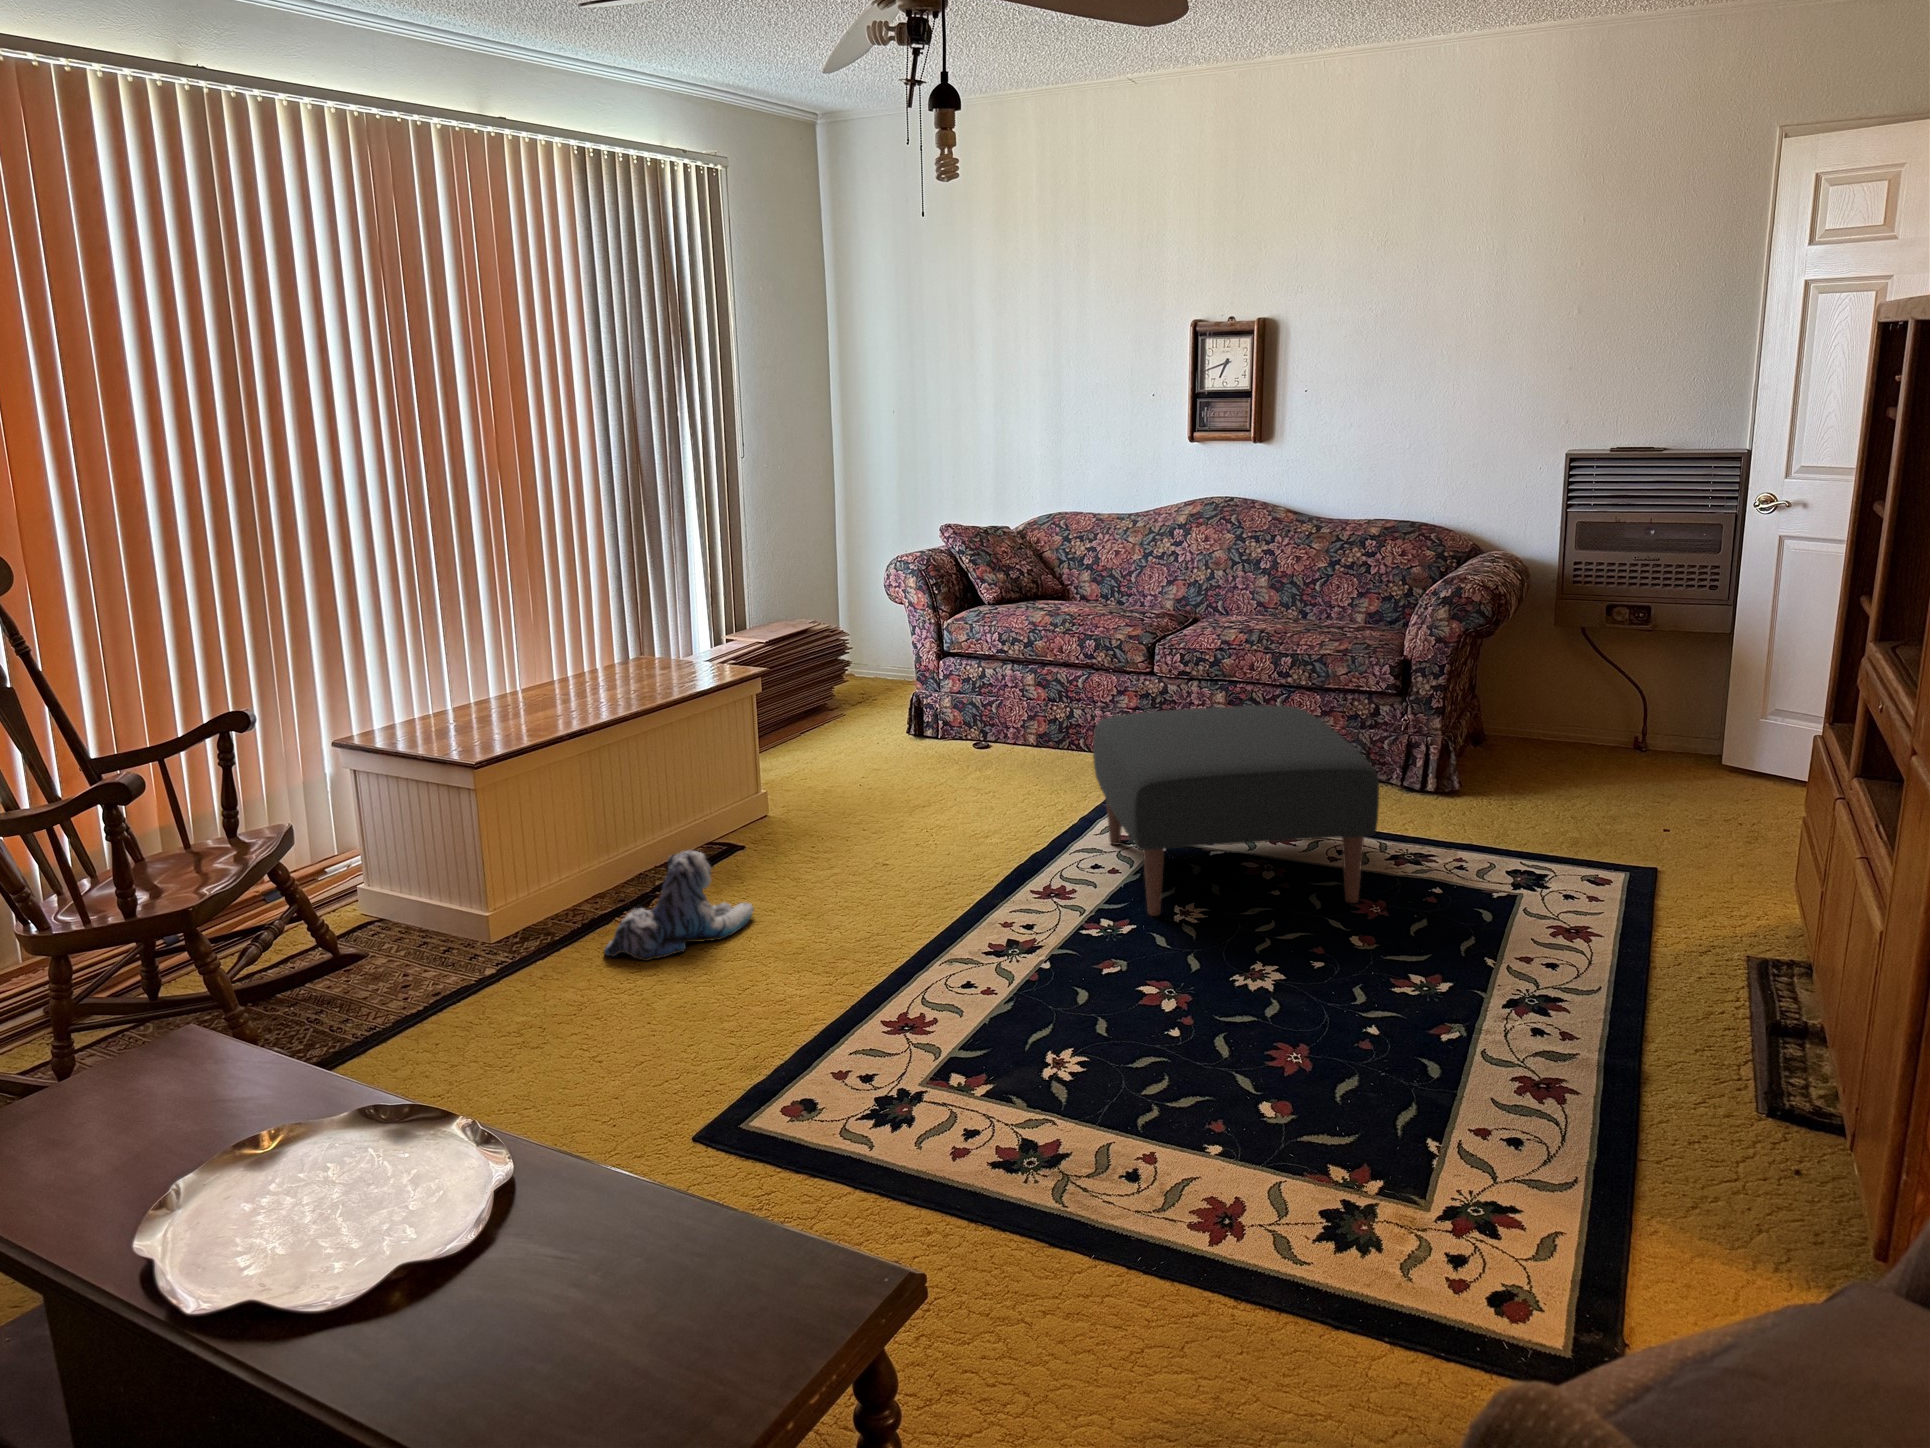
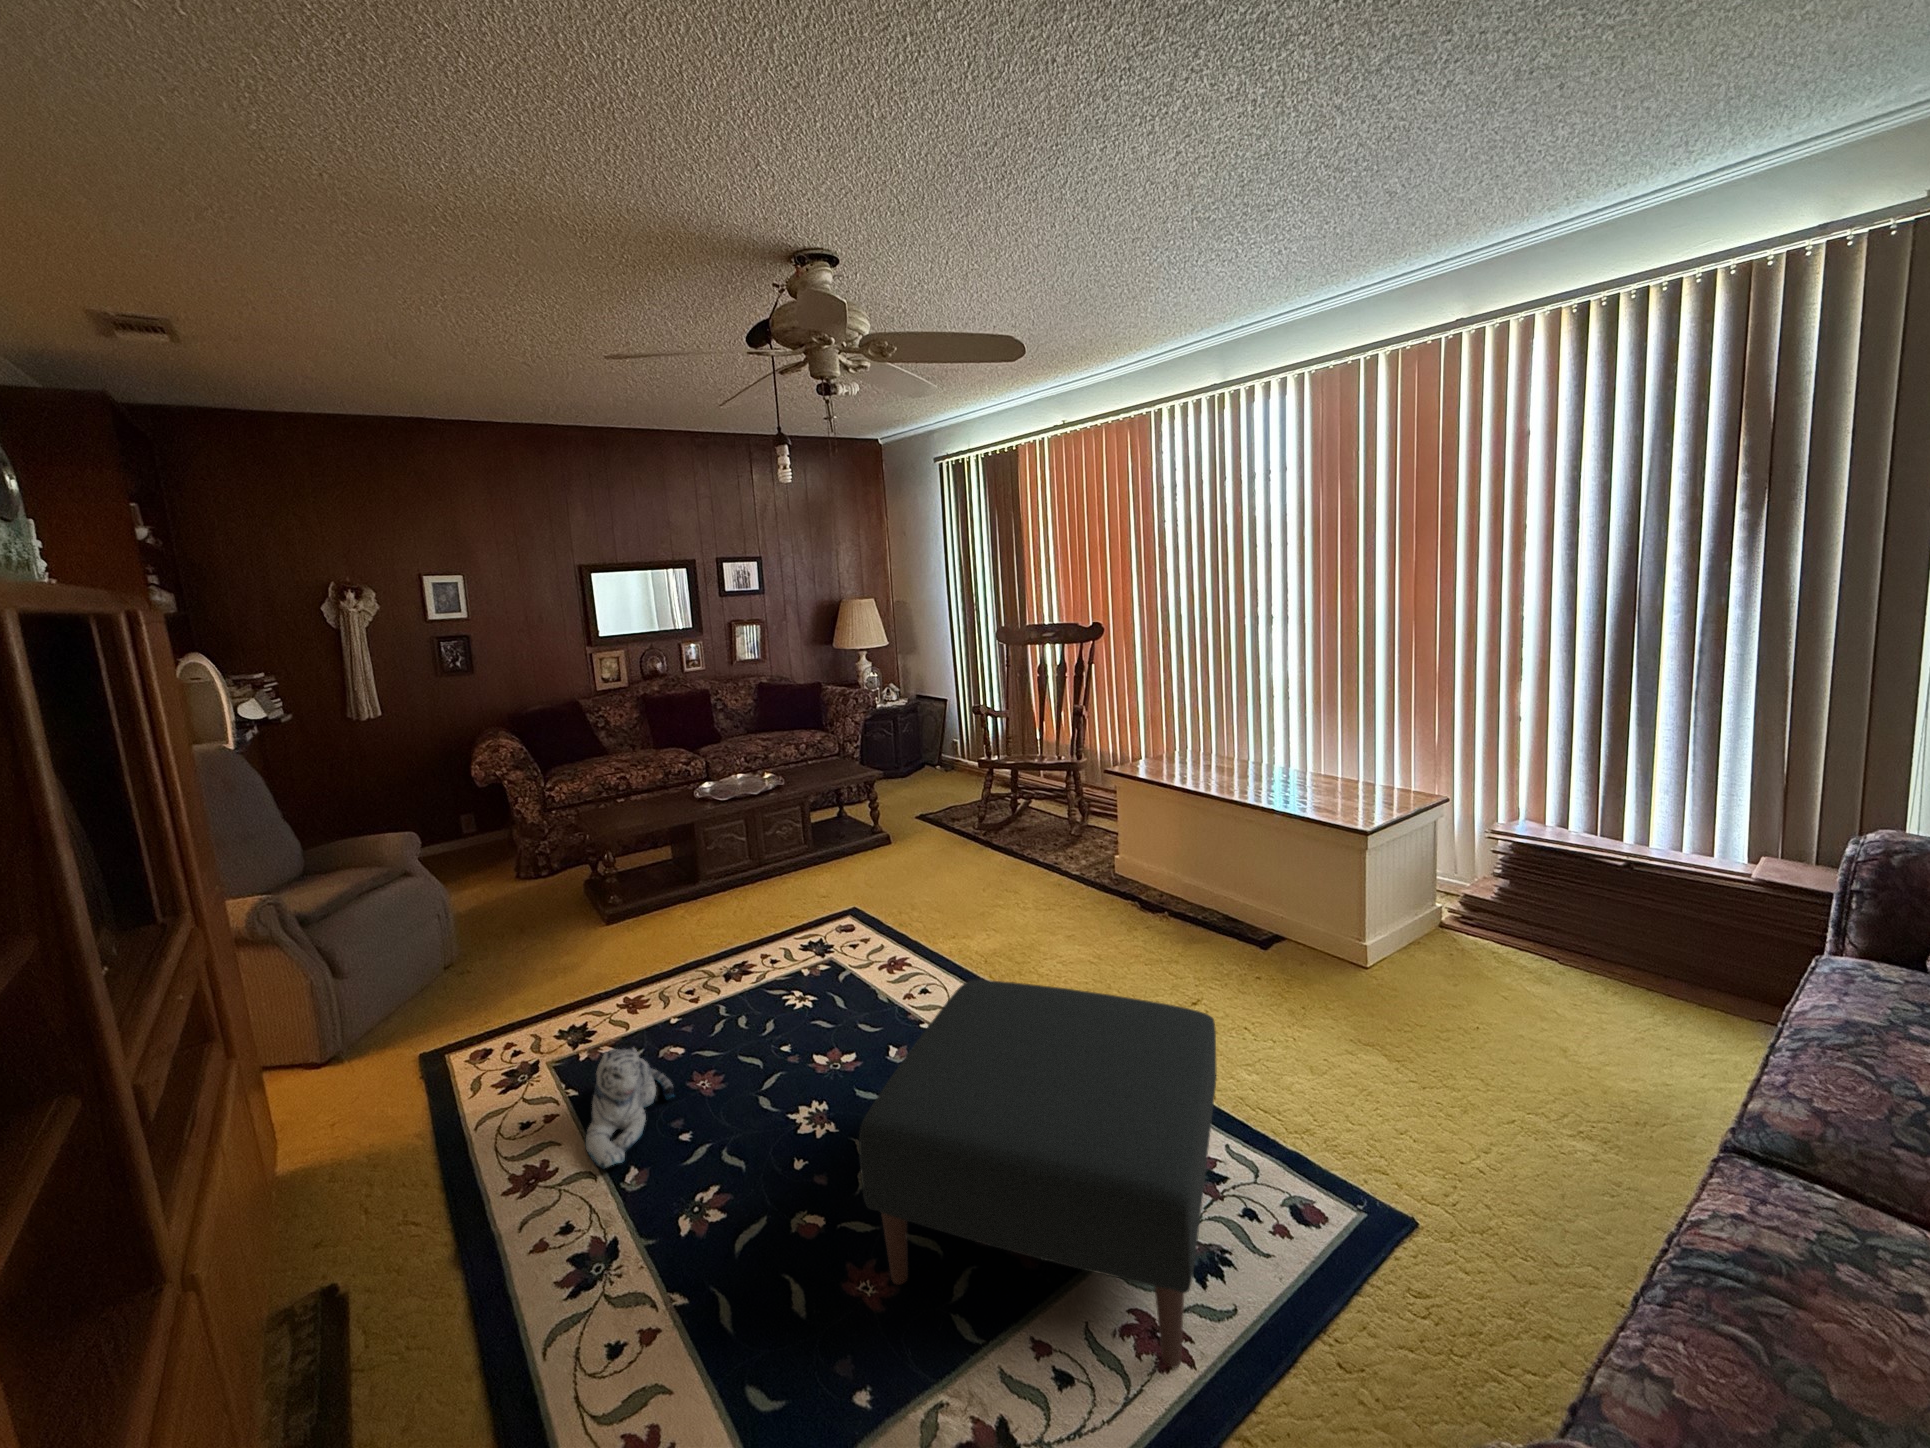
plush toy: present [604,851,754,961] -> present [586,1048,674,1169]

